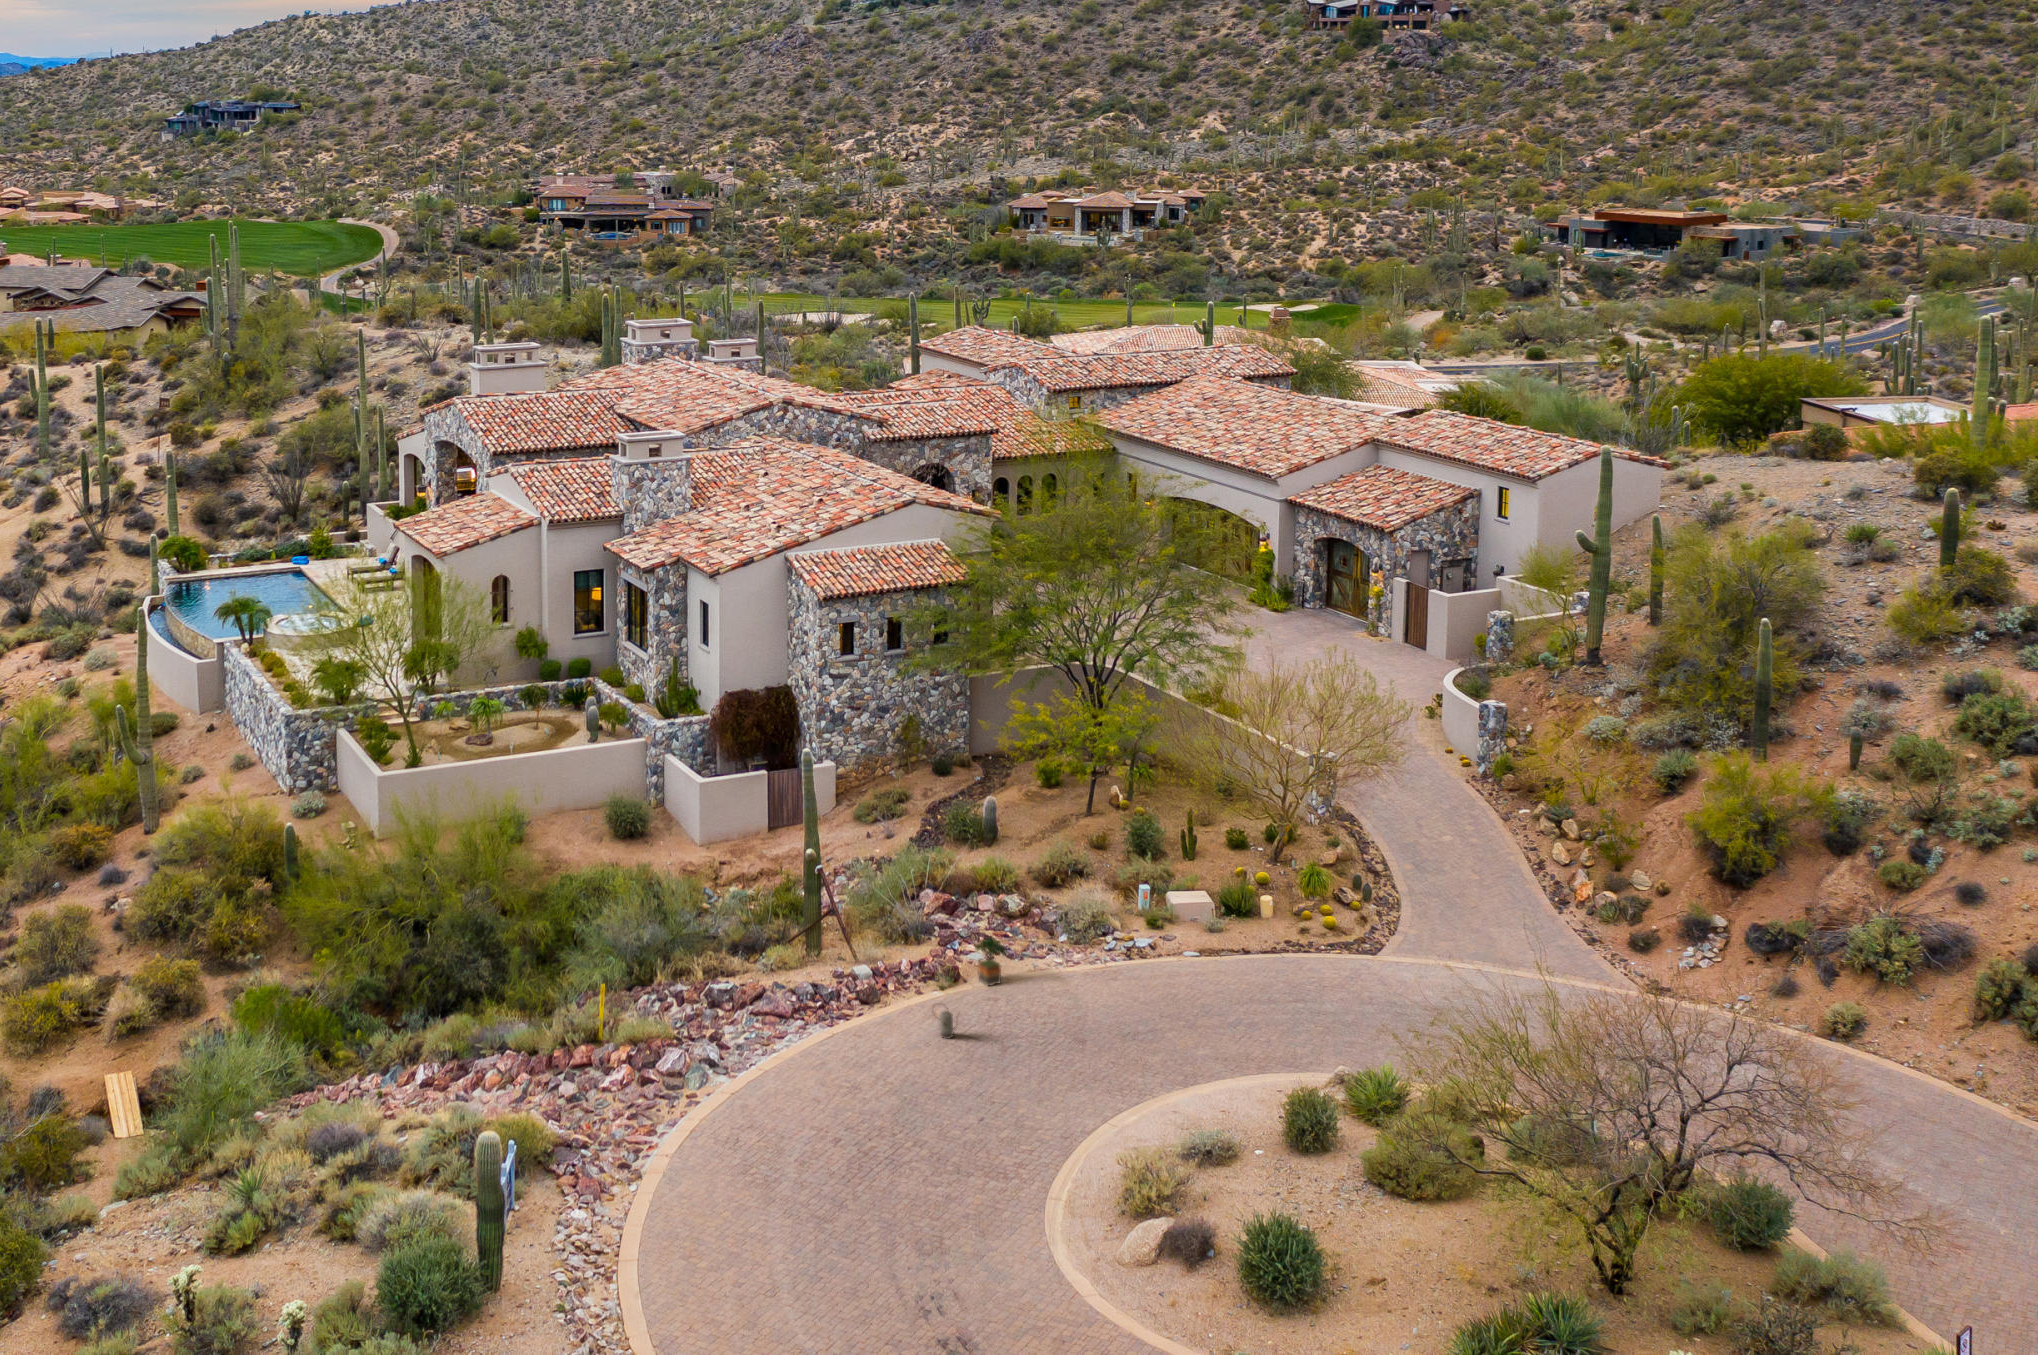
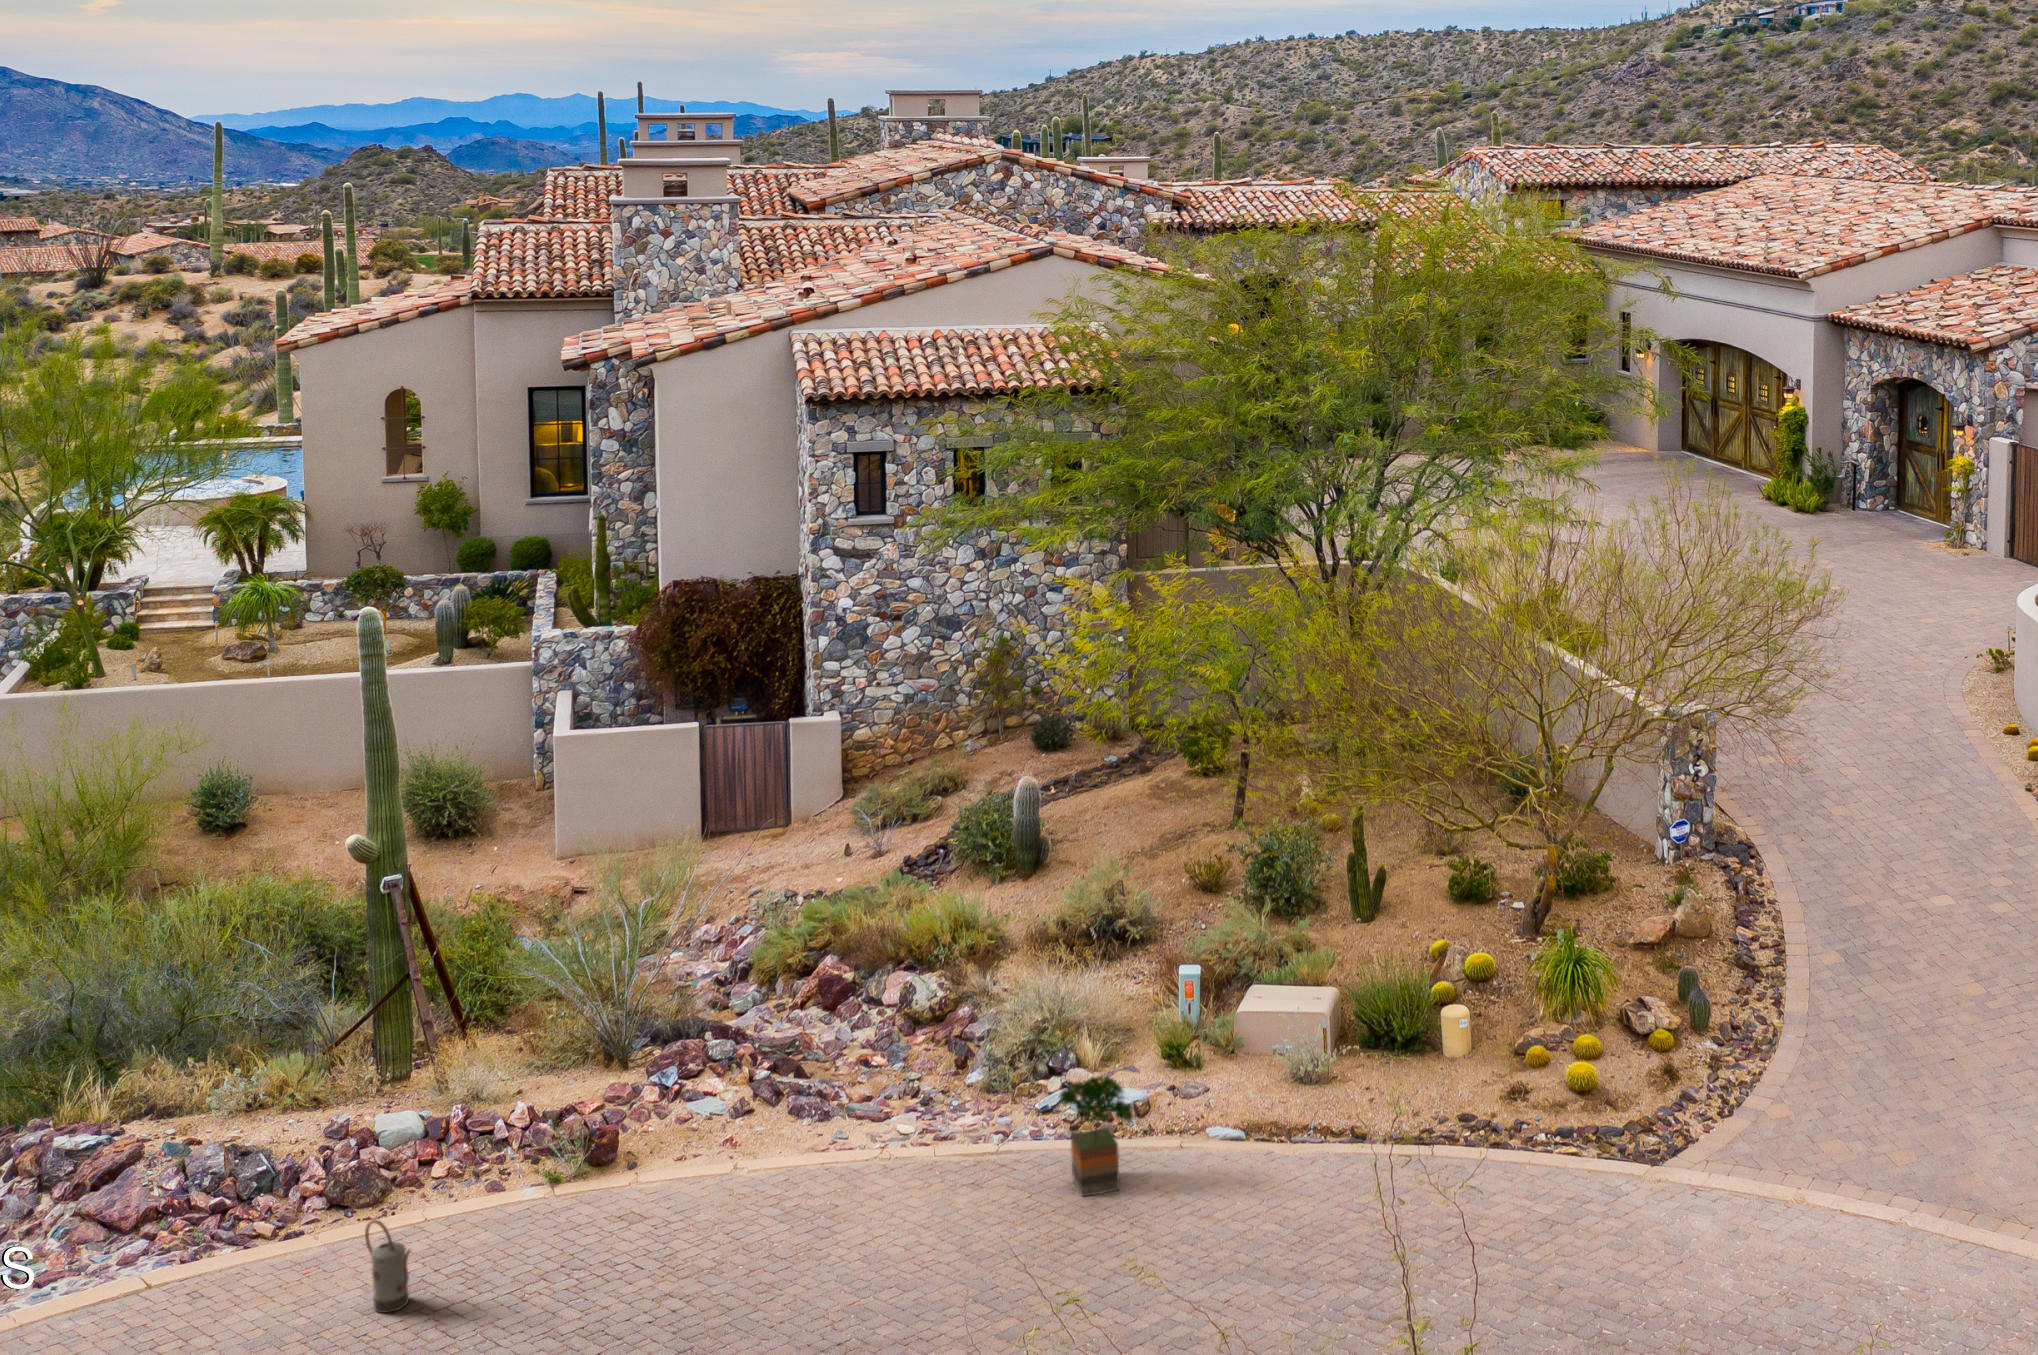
potted tree: present [975,937,1007,986] -> present [1059,1076,1133,1196]

